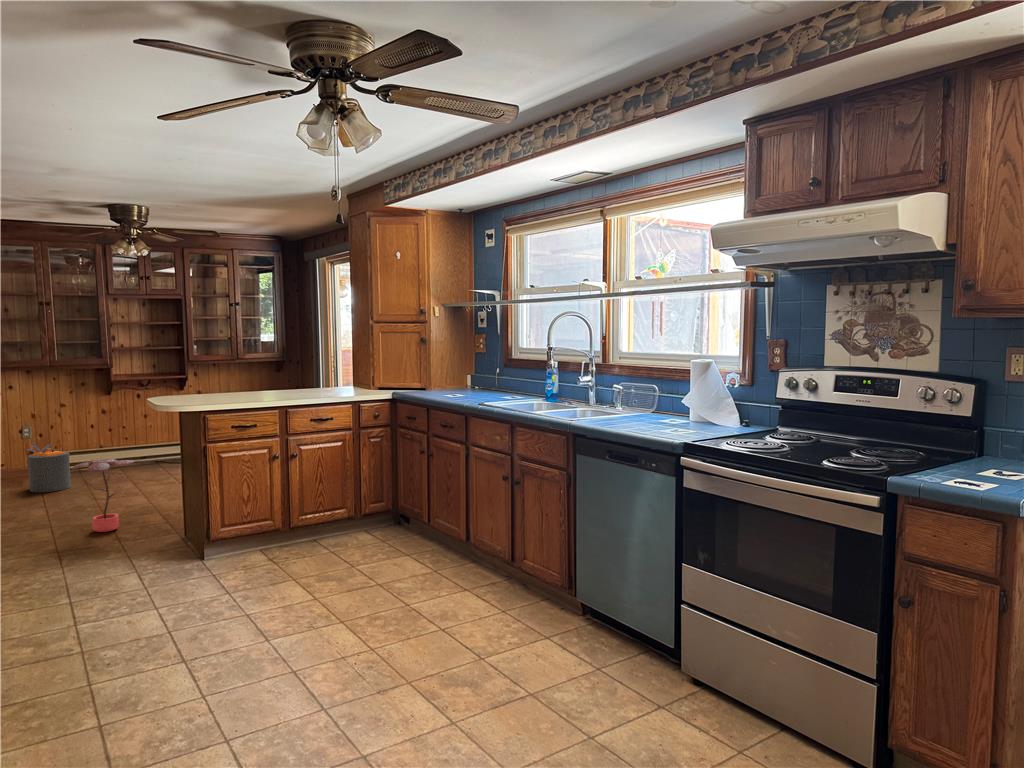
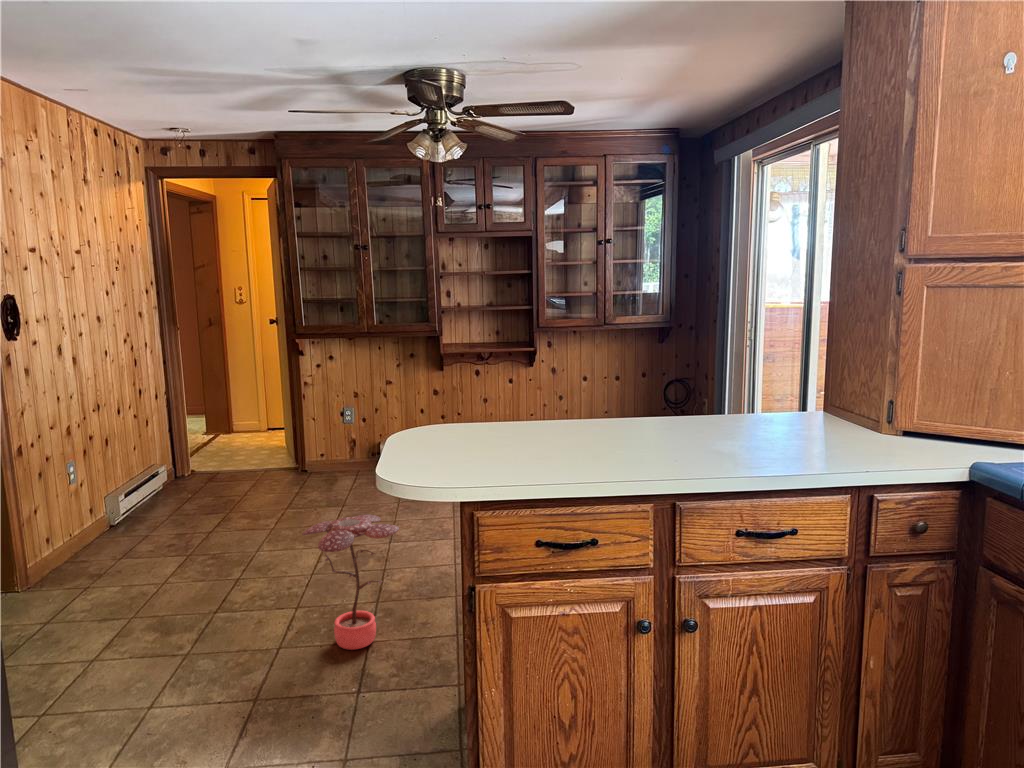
trash can: present [28,442,71,492] -> none [319,438,375,513]

